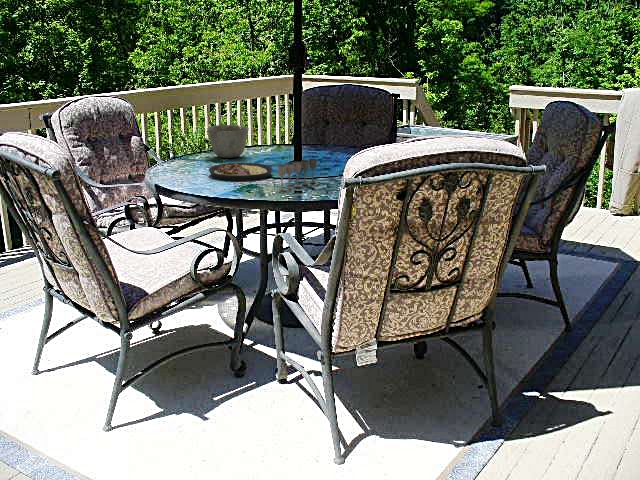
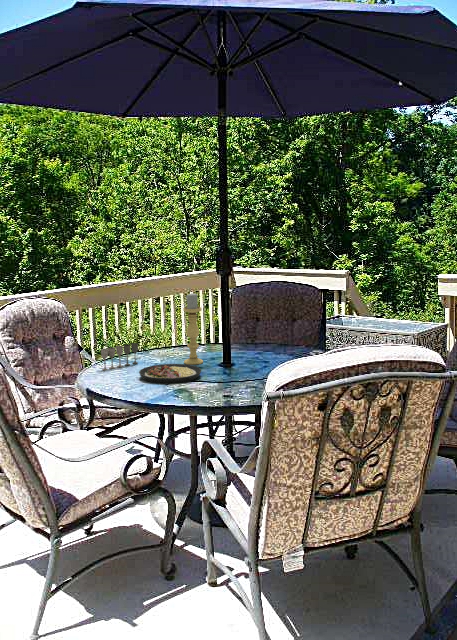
candle holder: none [254,90,274,165] -> present [183,294,203,365]
ceramic bowl: present [207,125,249,158] -> none [139,325,179,358]
wine glass: present [278,158,317,191] -> present [101,343,138,370]

